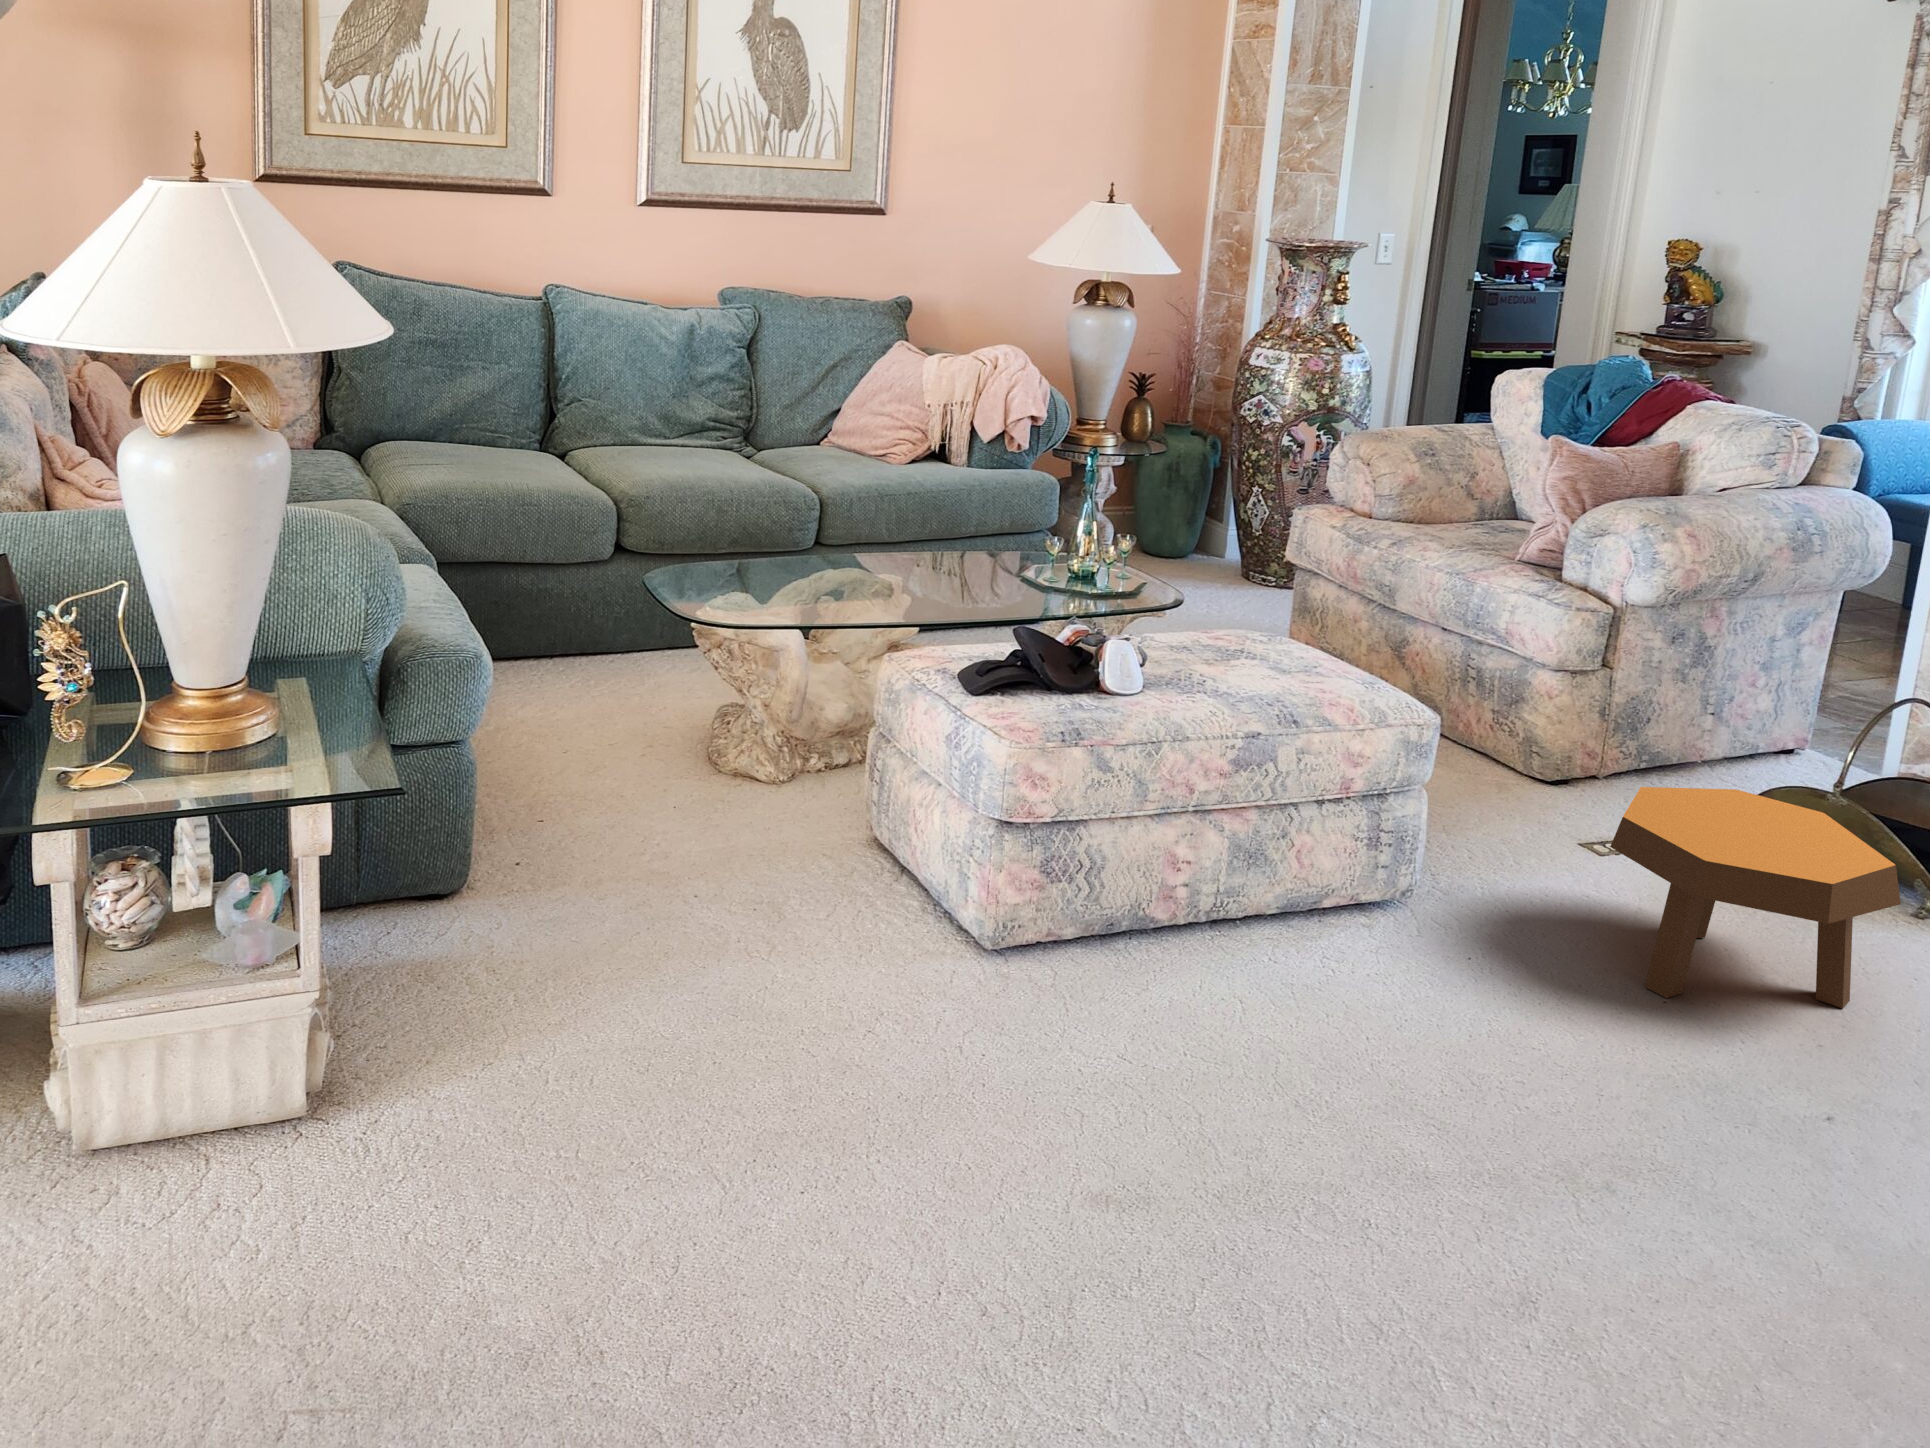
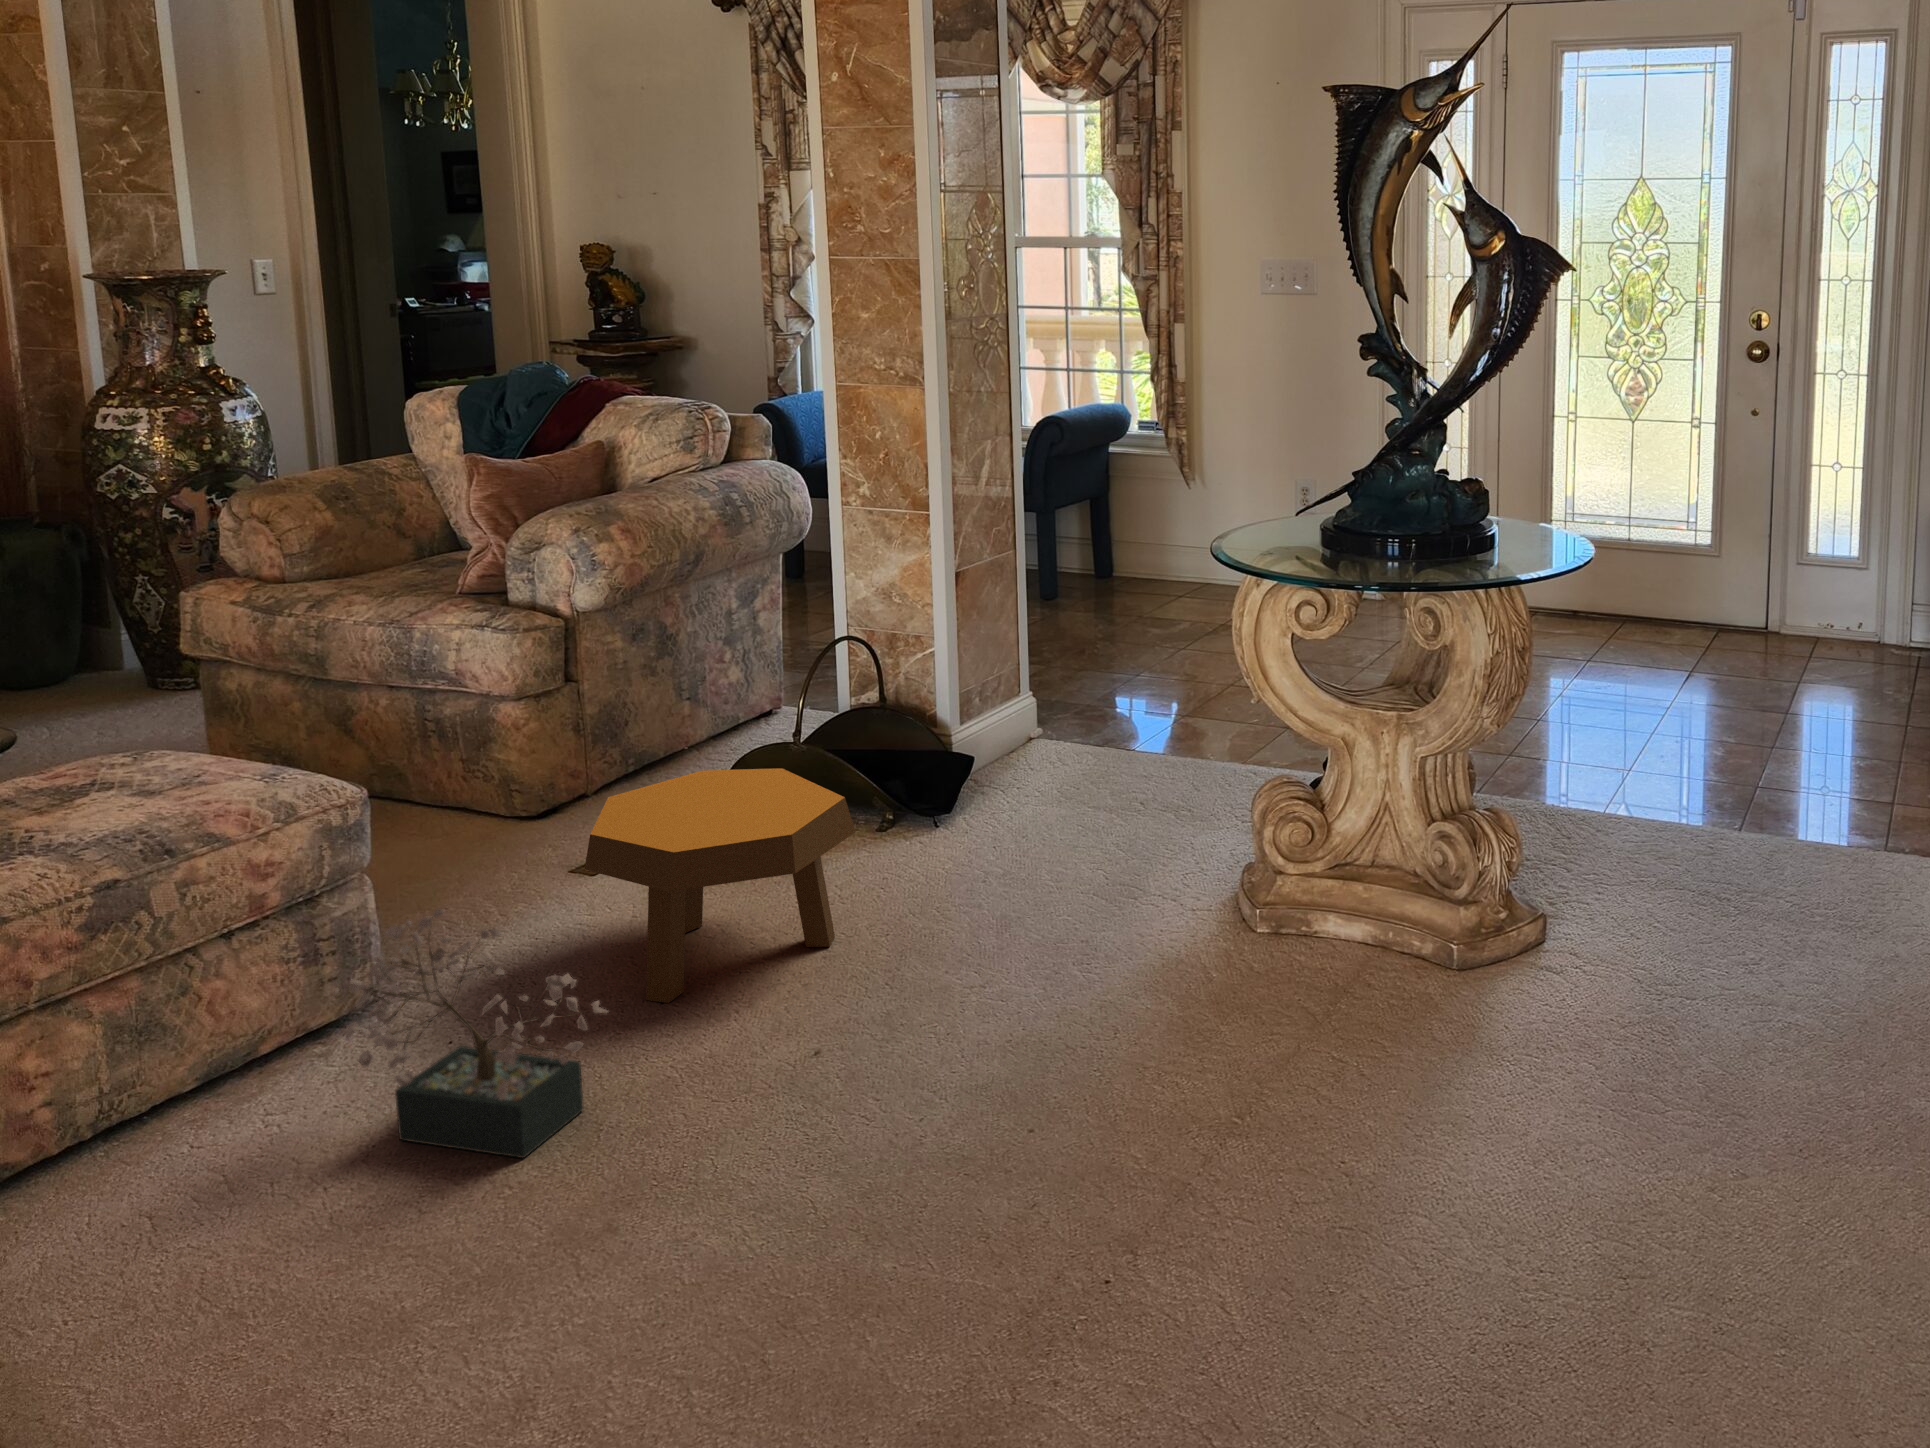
decorative plant: none [1396,839,1624,1081] -> present [331,909,608,1158]

